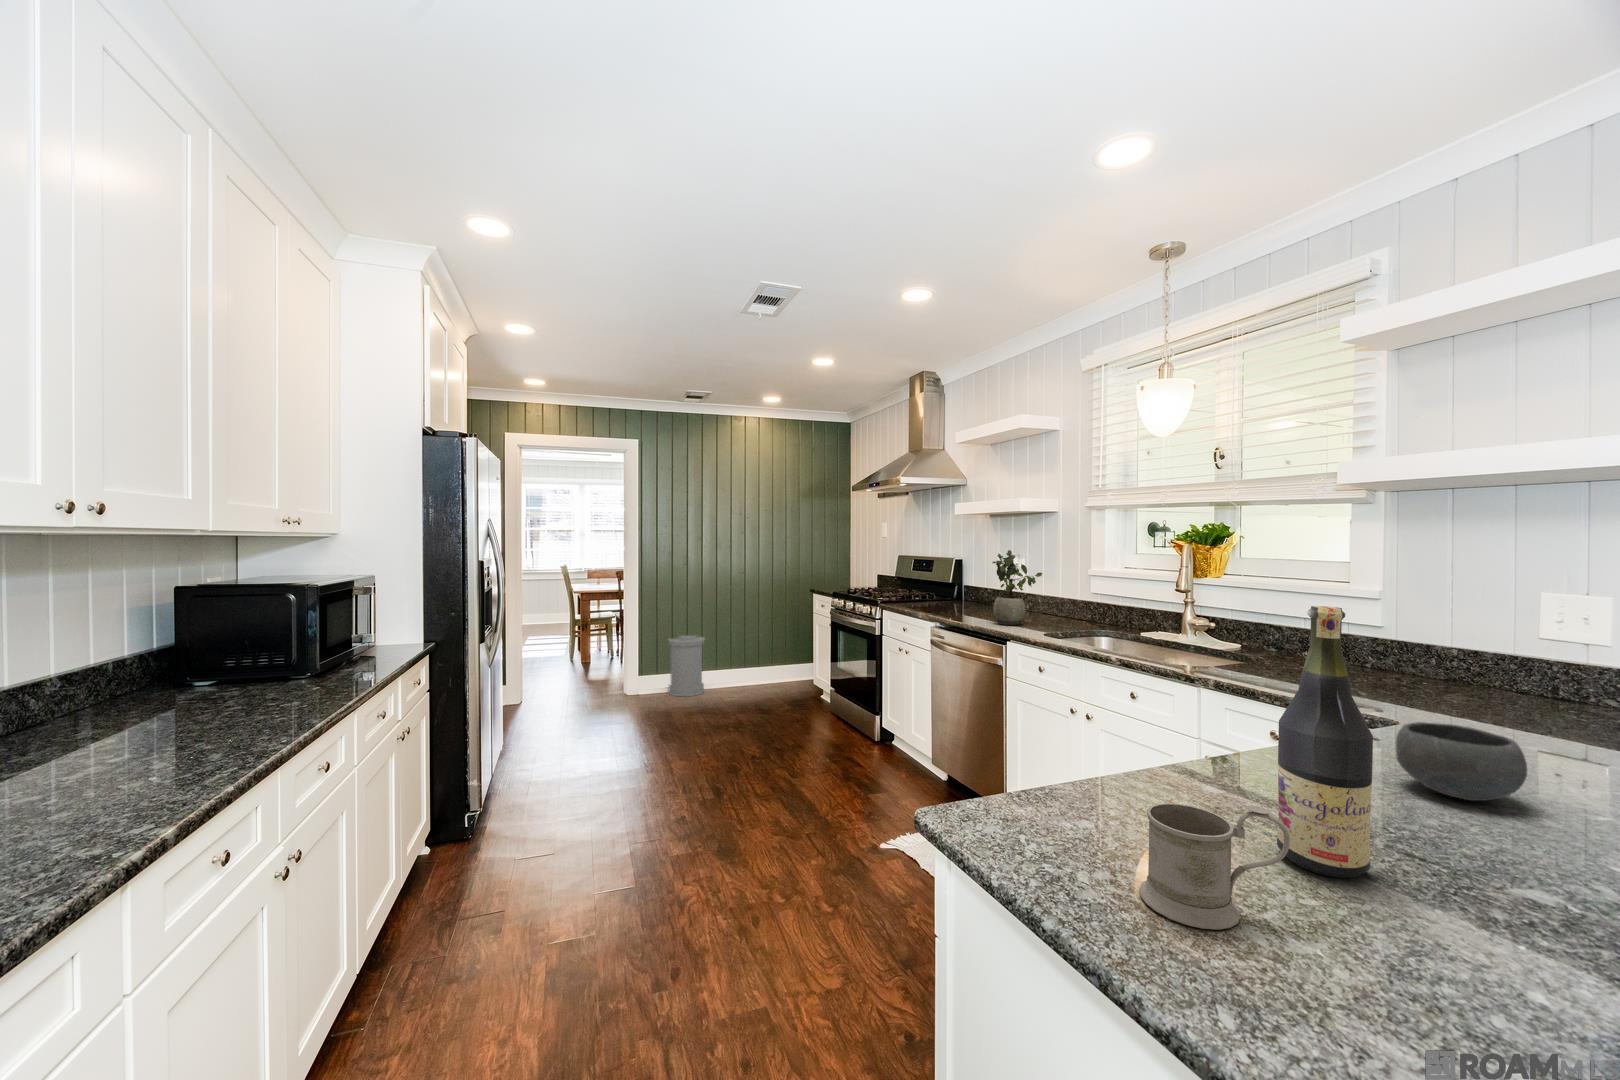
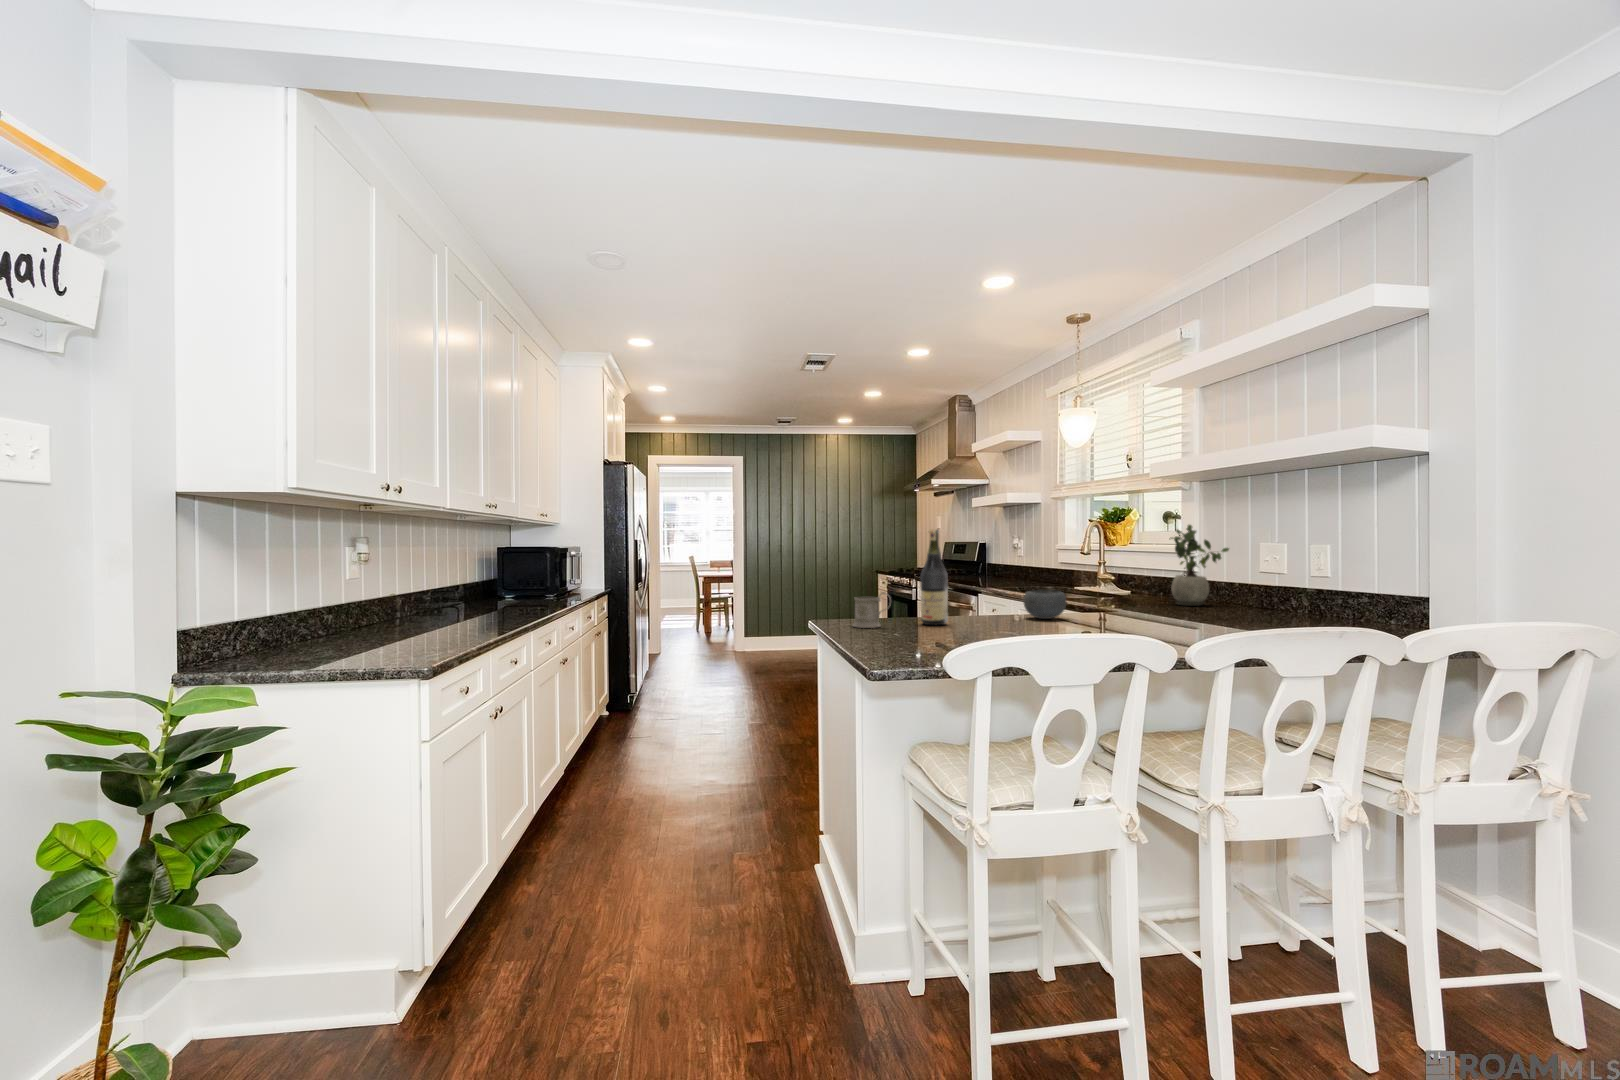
potted plant: present [992,550,1042,625] -> present [1171,525,1229,606]
trash can: present [668,636,704,696] -> none [768,608,796,655]

